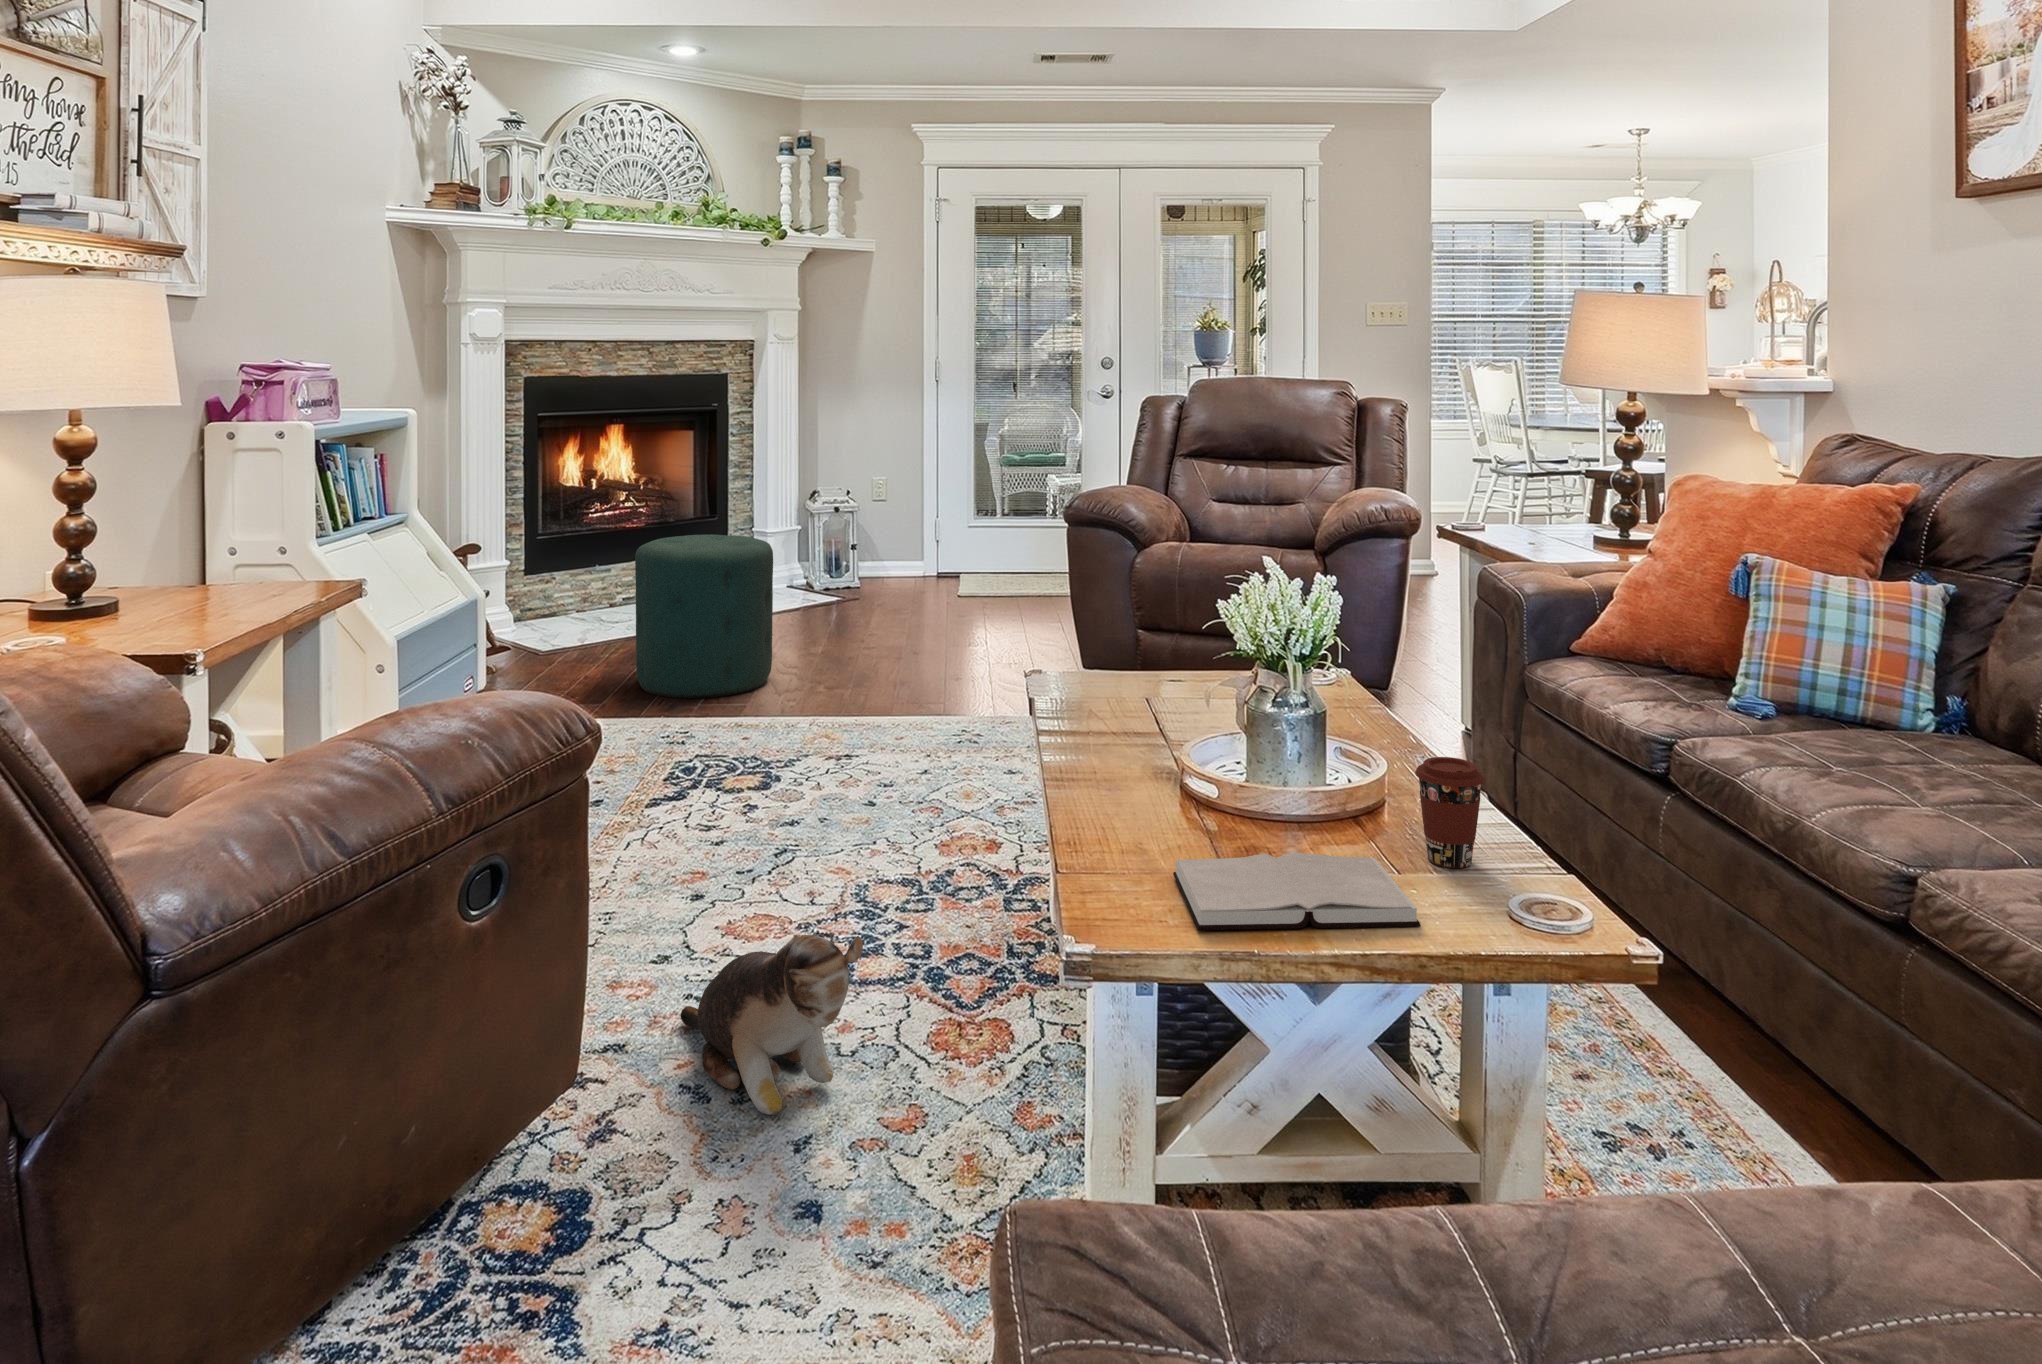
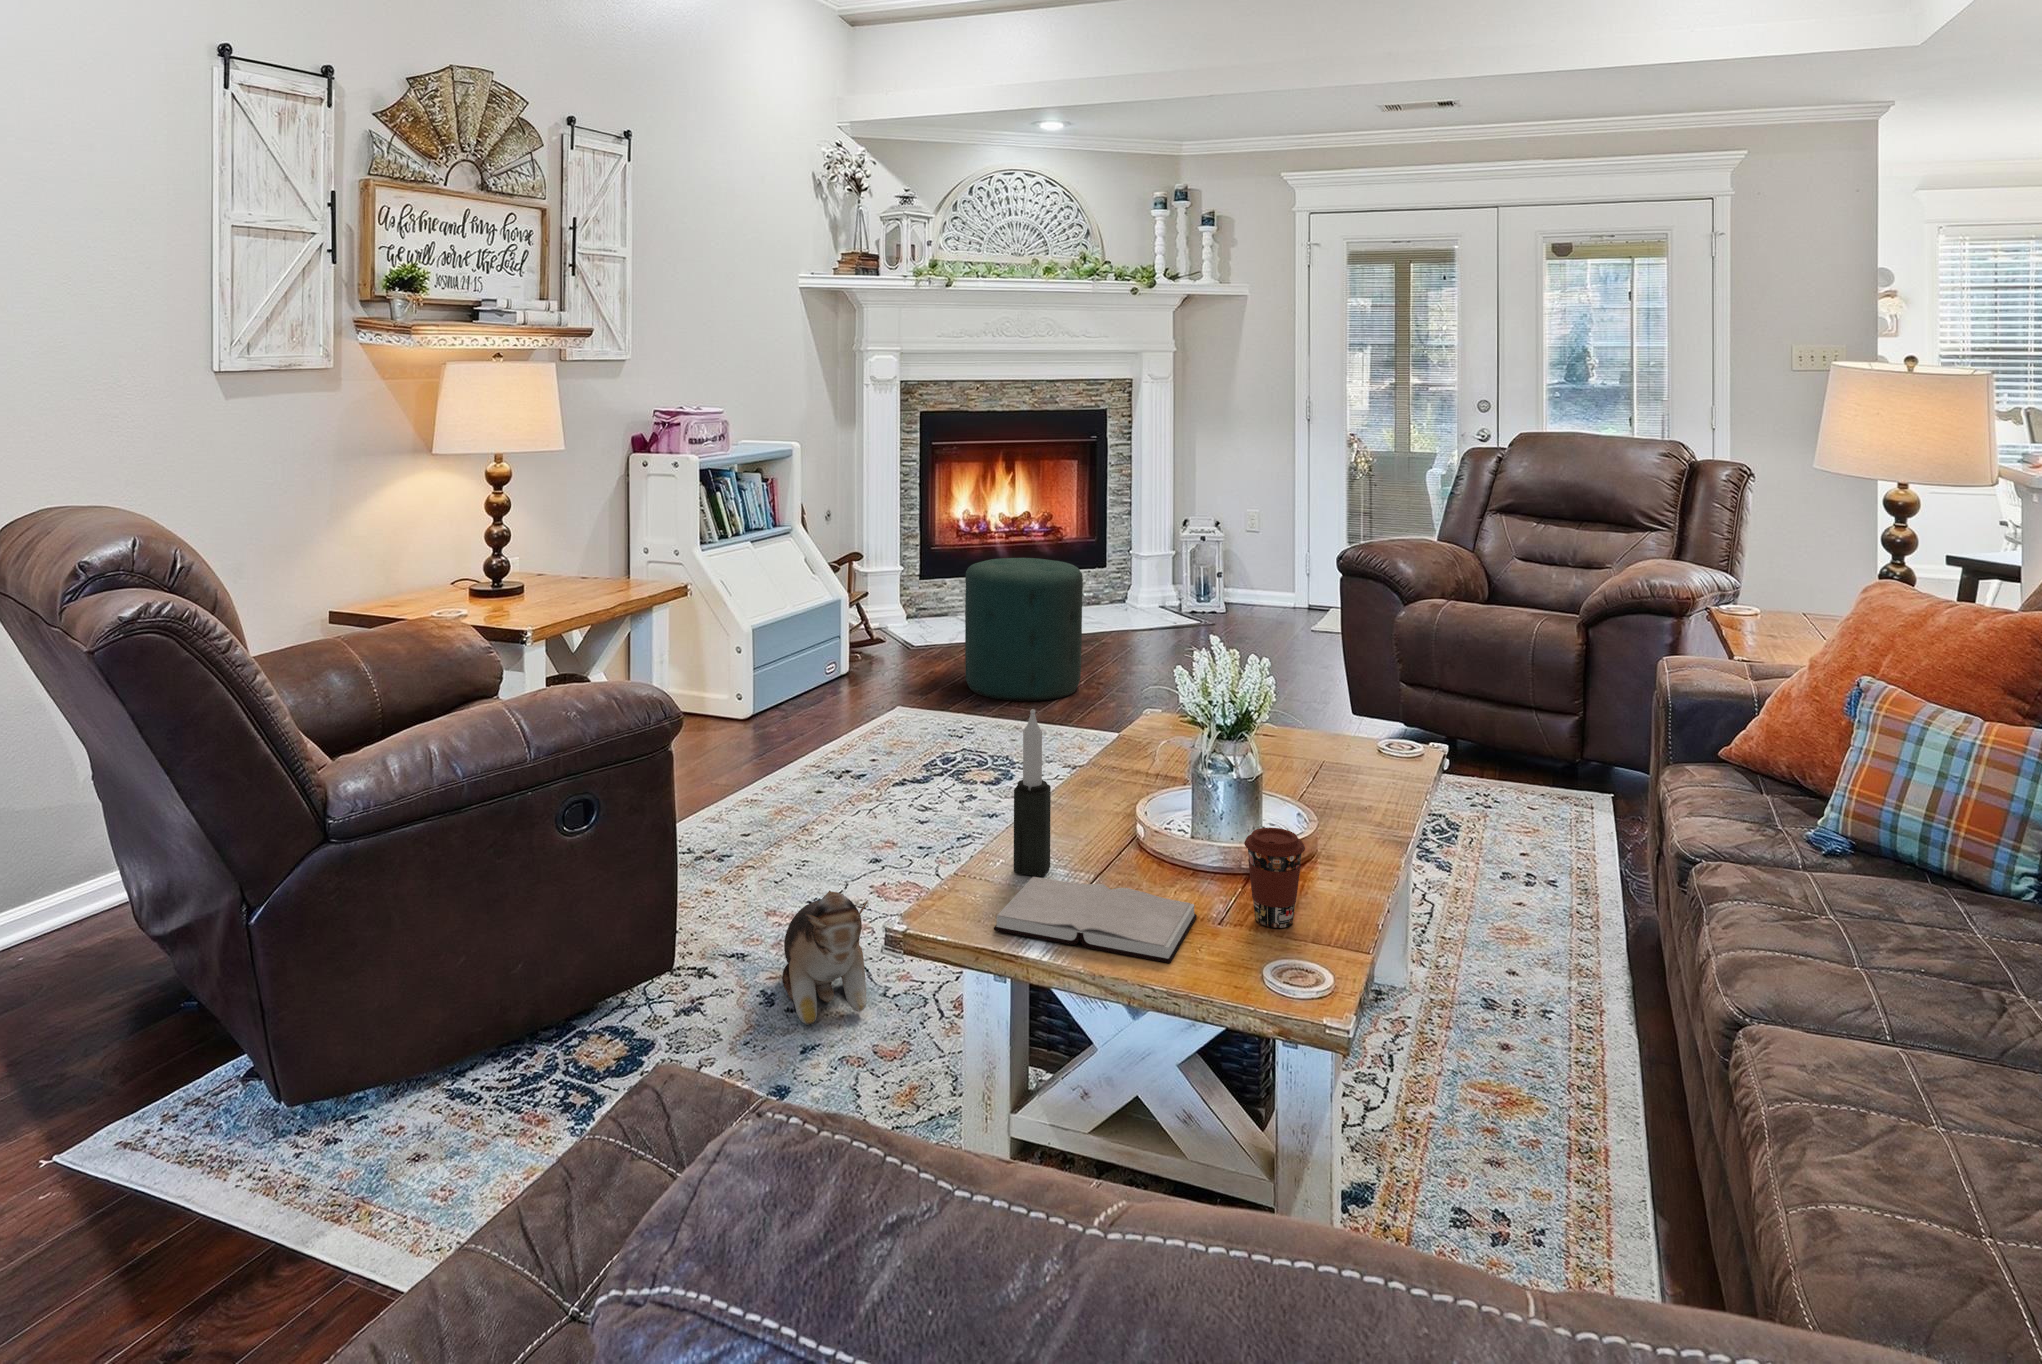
candle: none [1120,658,1165,862] -> present [1014,709,1051,877]

